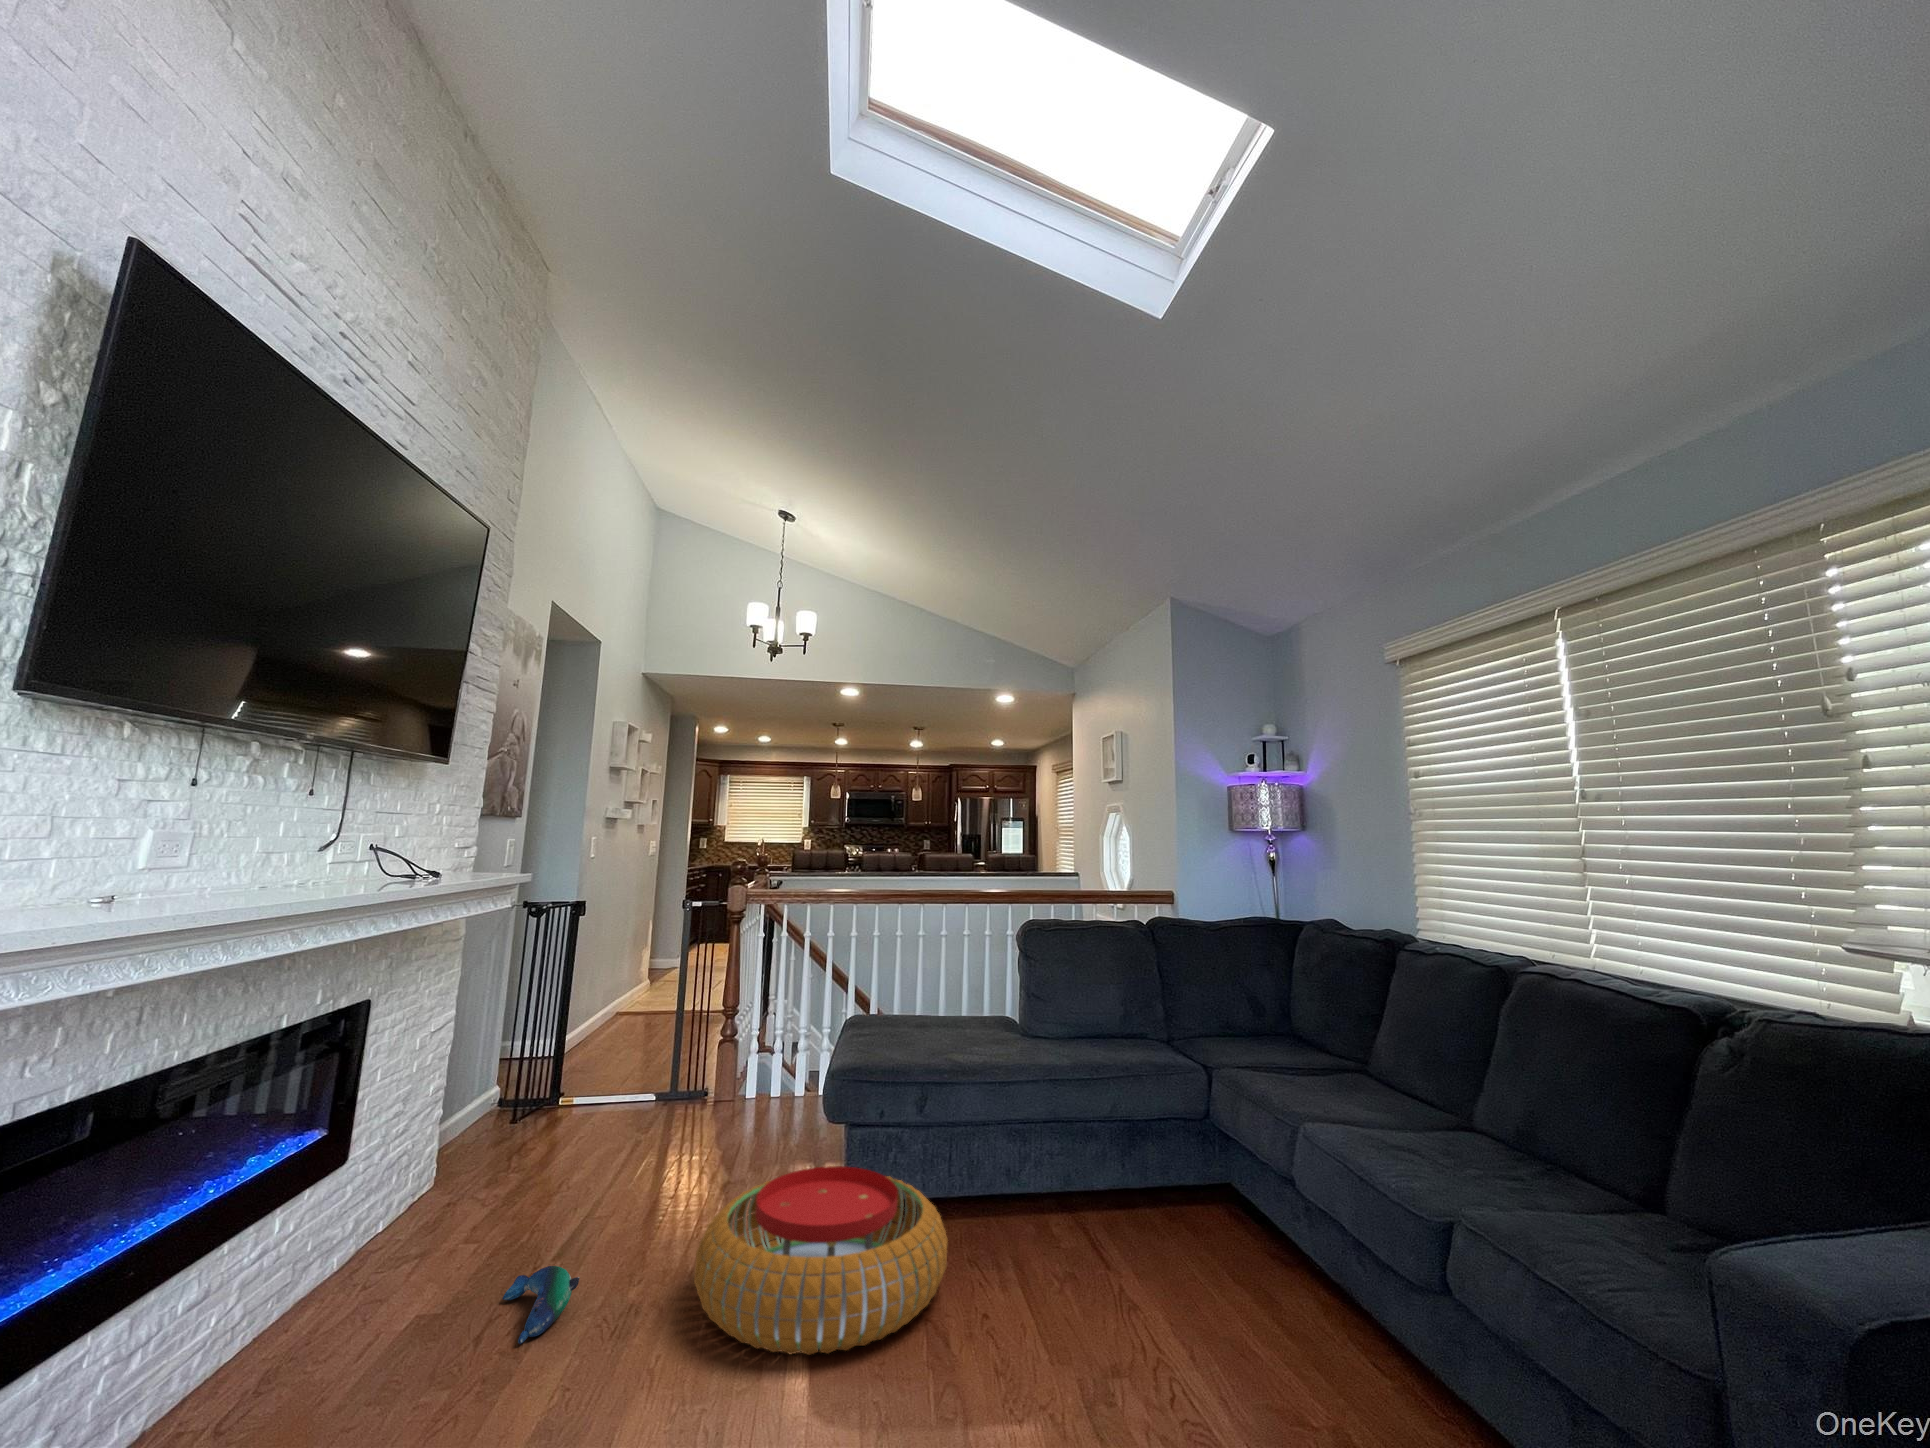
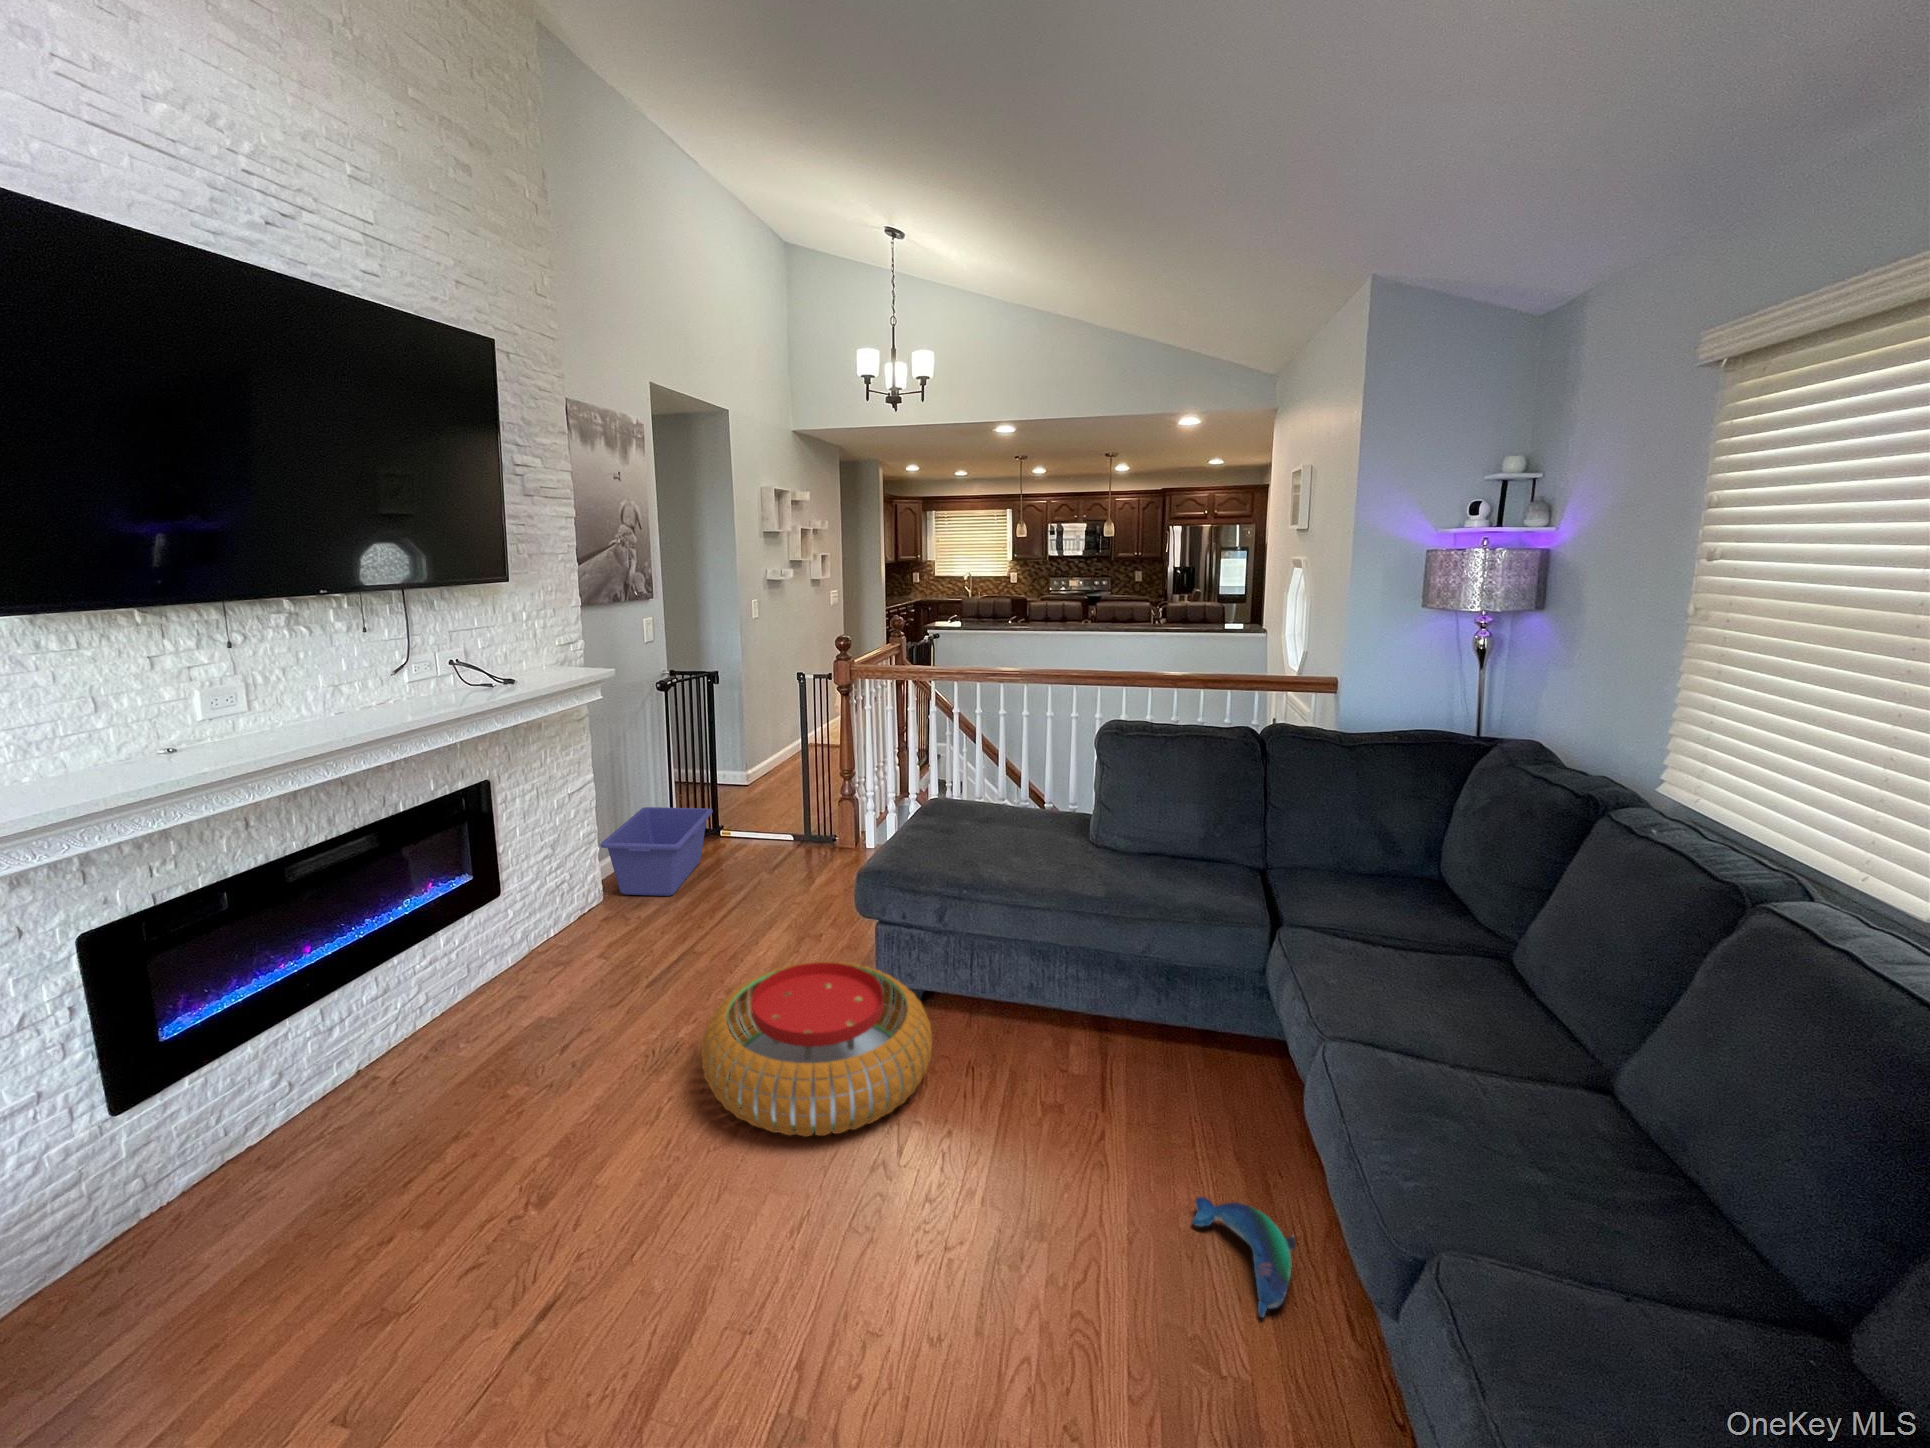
storage bin: none [447,1059,573,1172] -> present [600,807,713,896]
plush toy: present [503,1266,580,1344] -> present [1192,1197,1296,1318]

